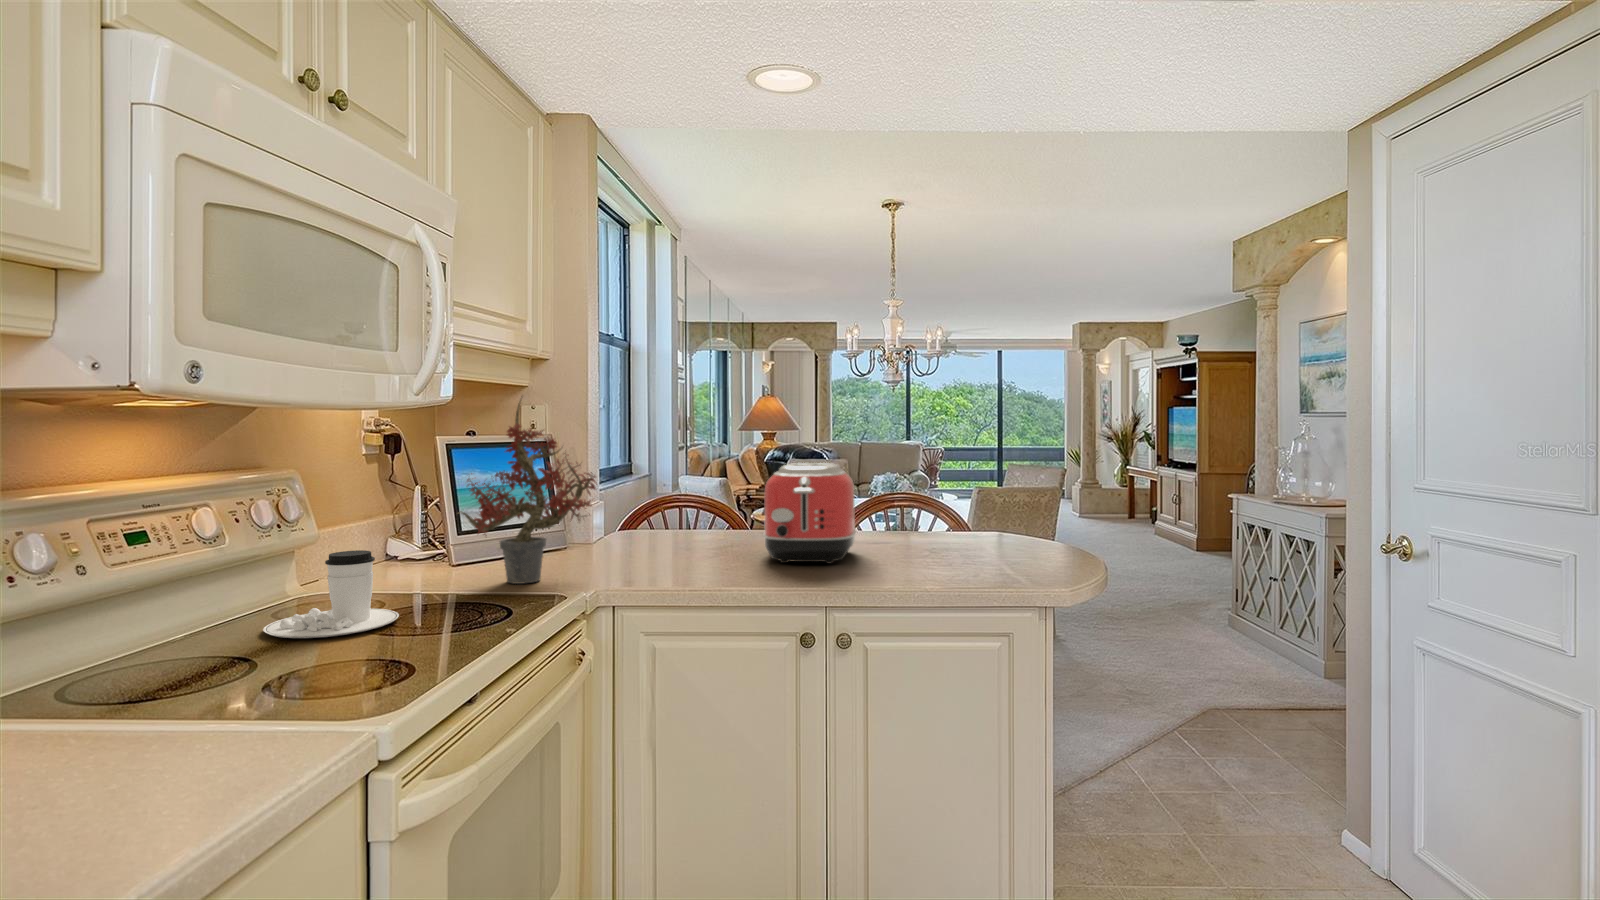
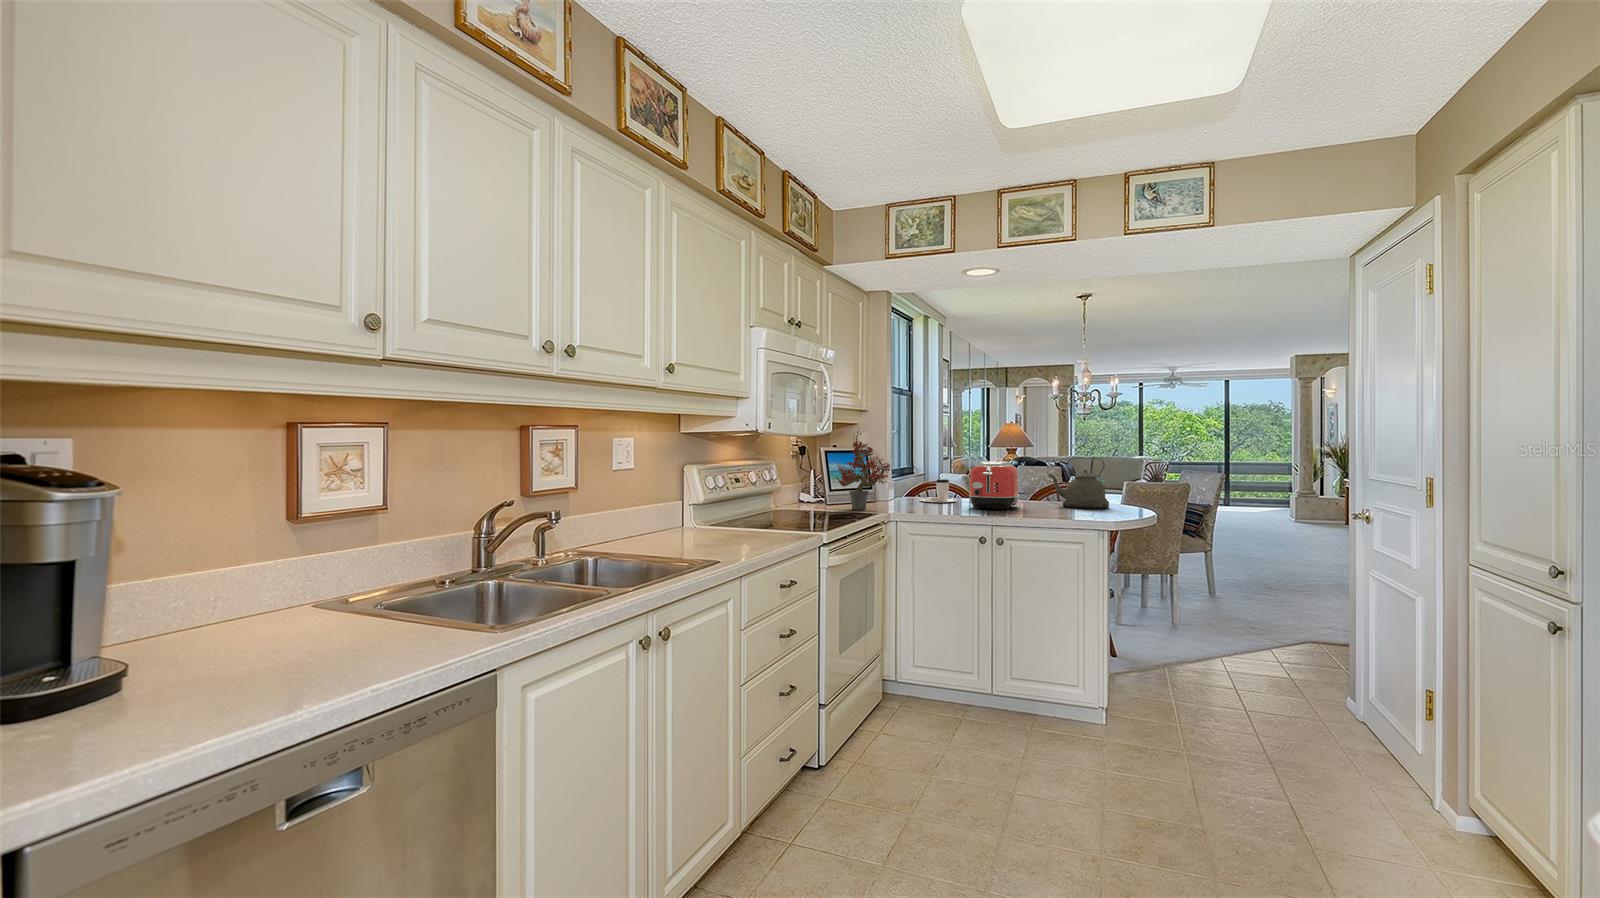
kettle: none [900,454,1006,549] -> present [1048,458,1109,509]
coffee cup: present [263,550,399,638] -> present [921,479,957,503]

